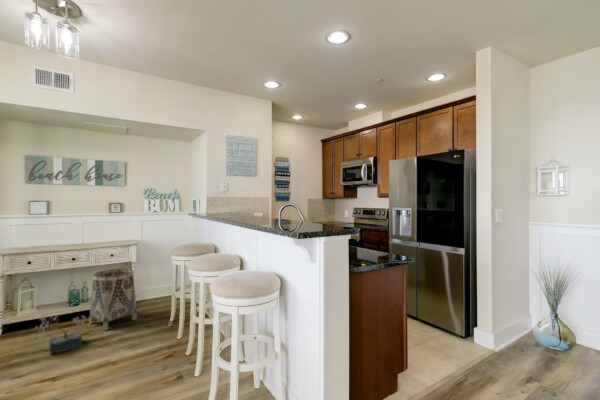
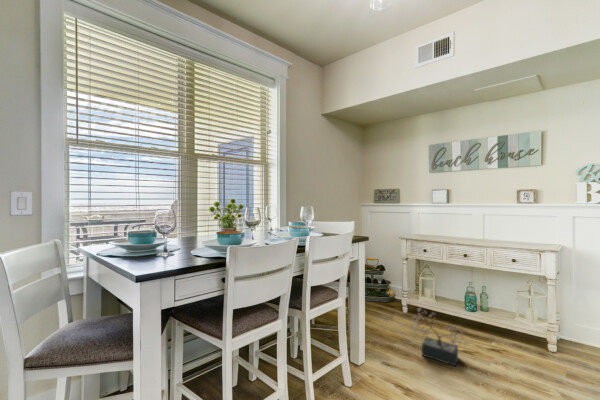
basket: present [89,268,137,330] -> none [479,277,552,374]

